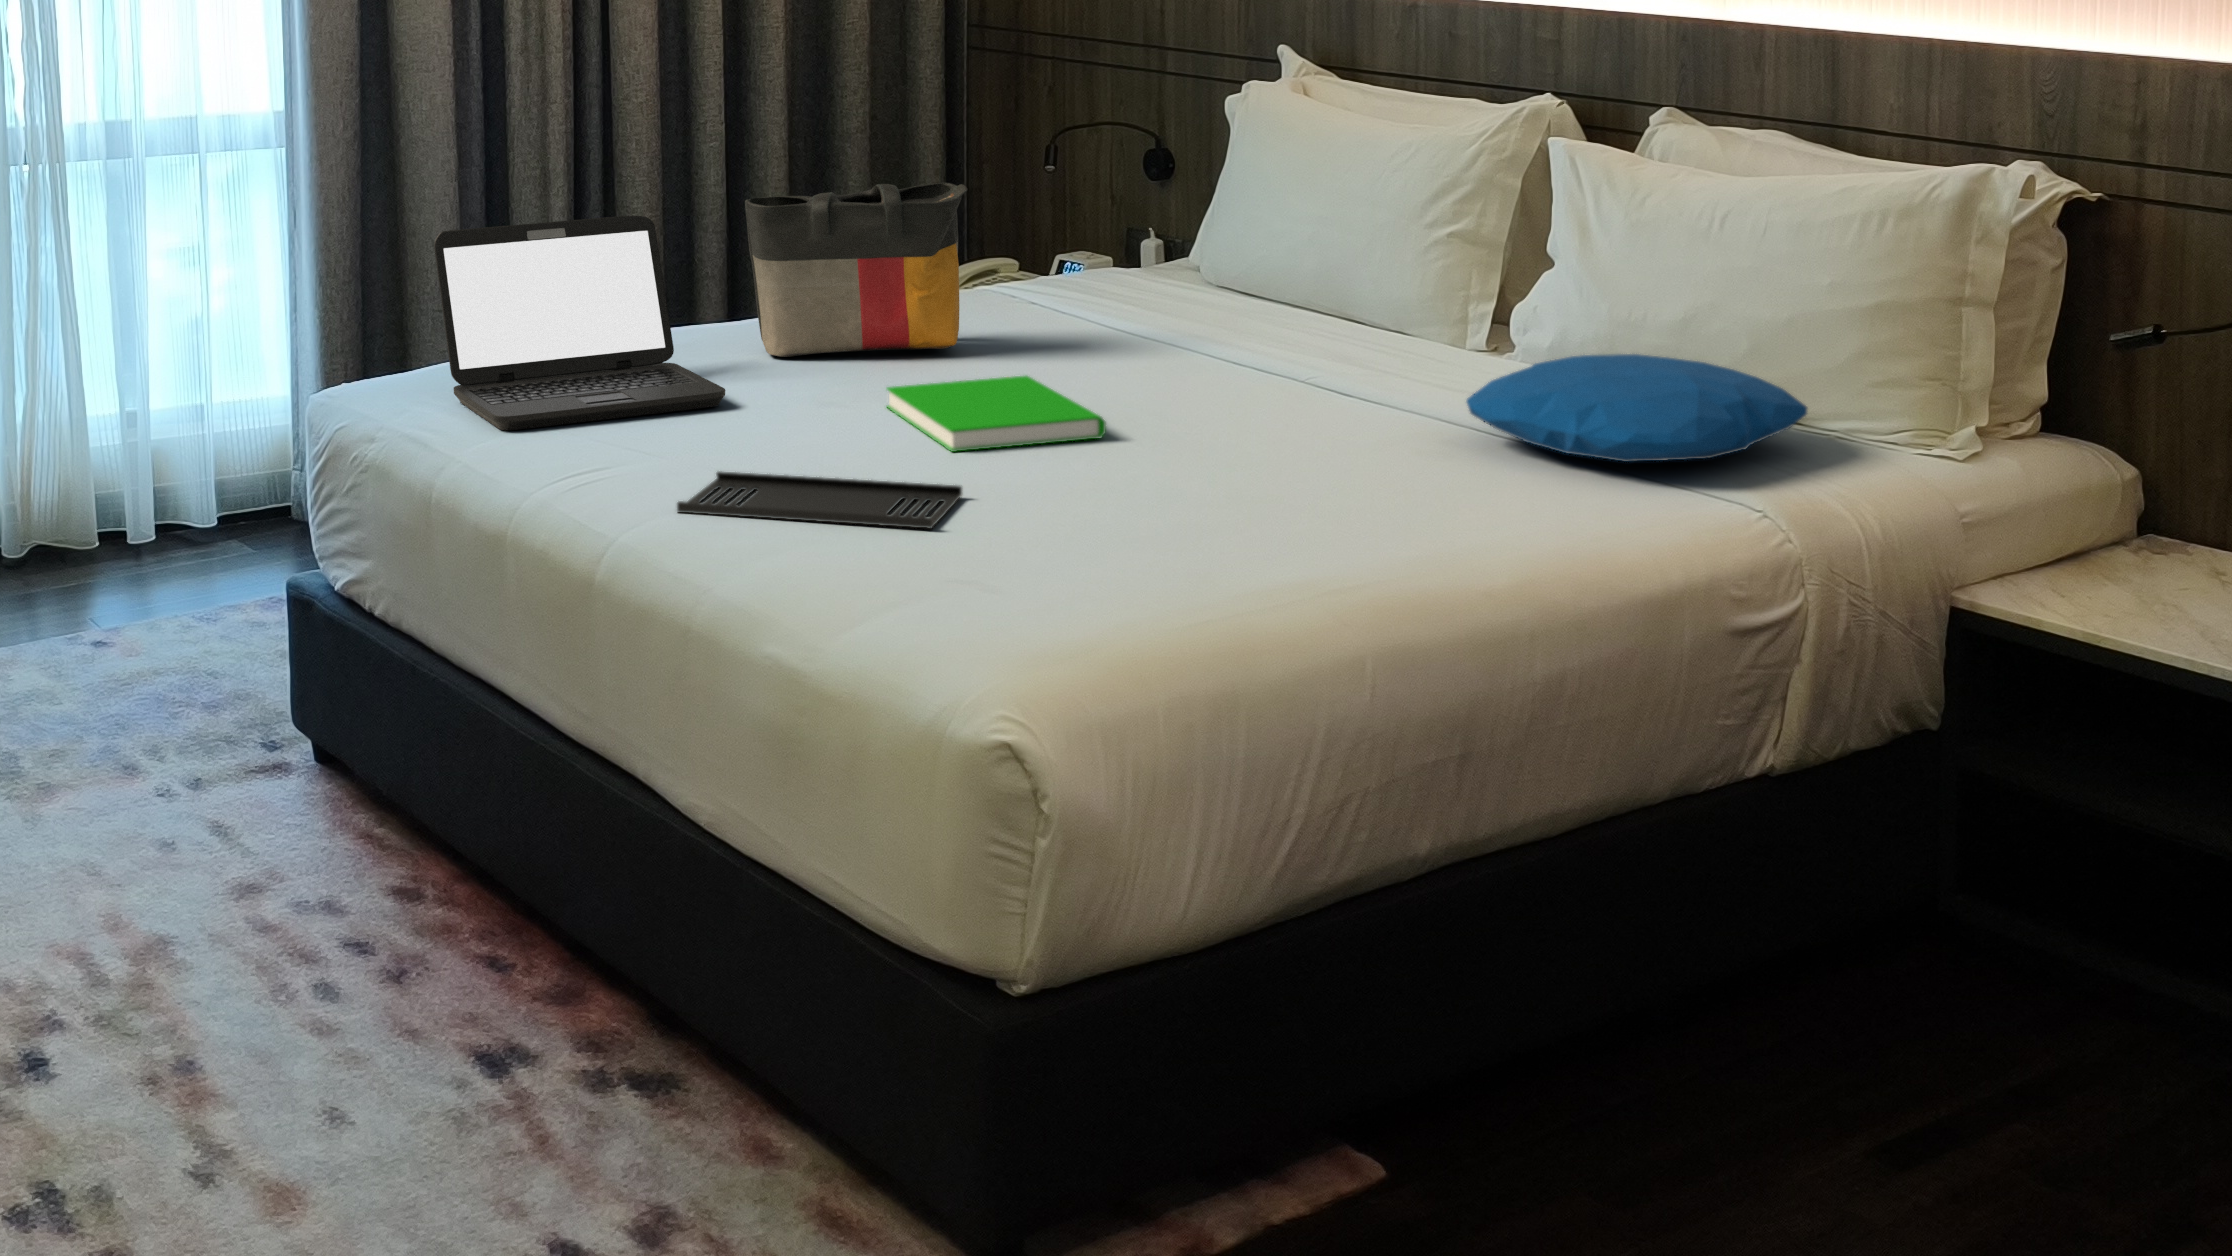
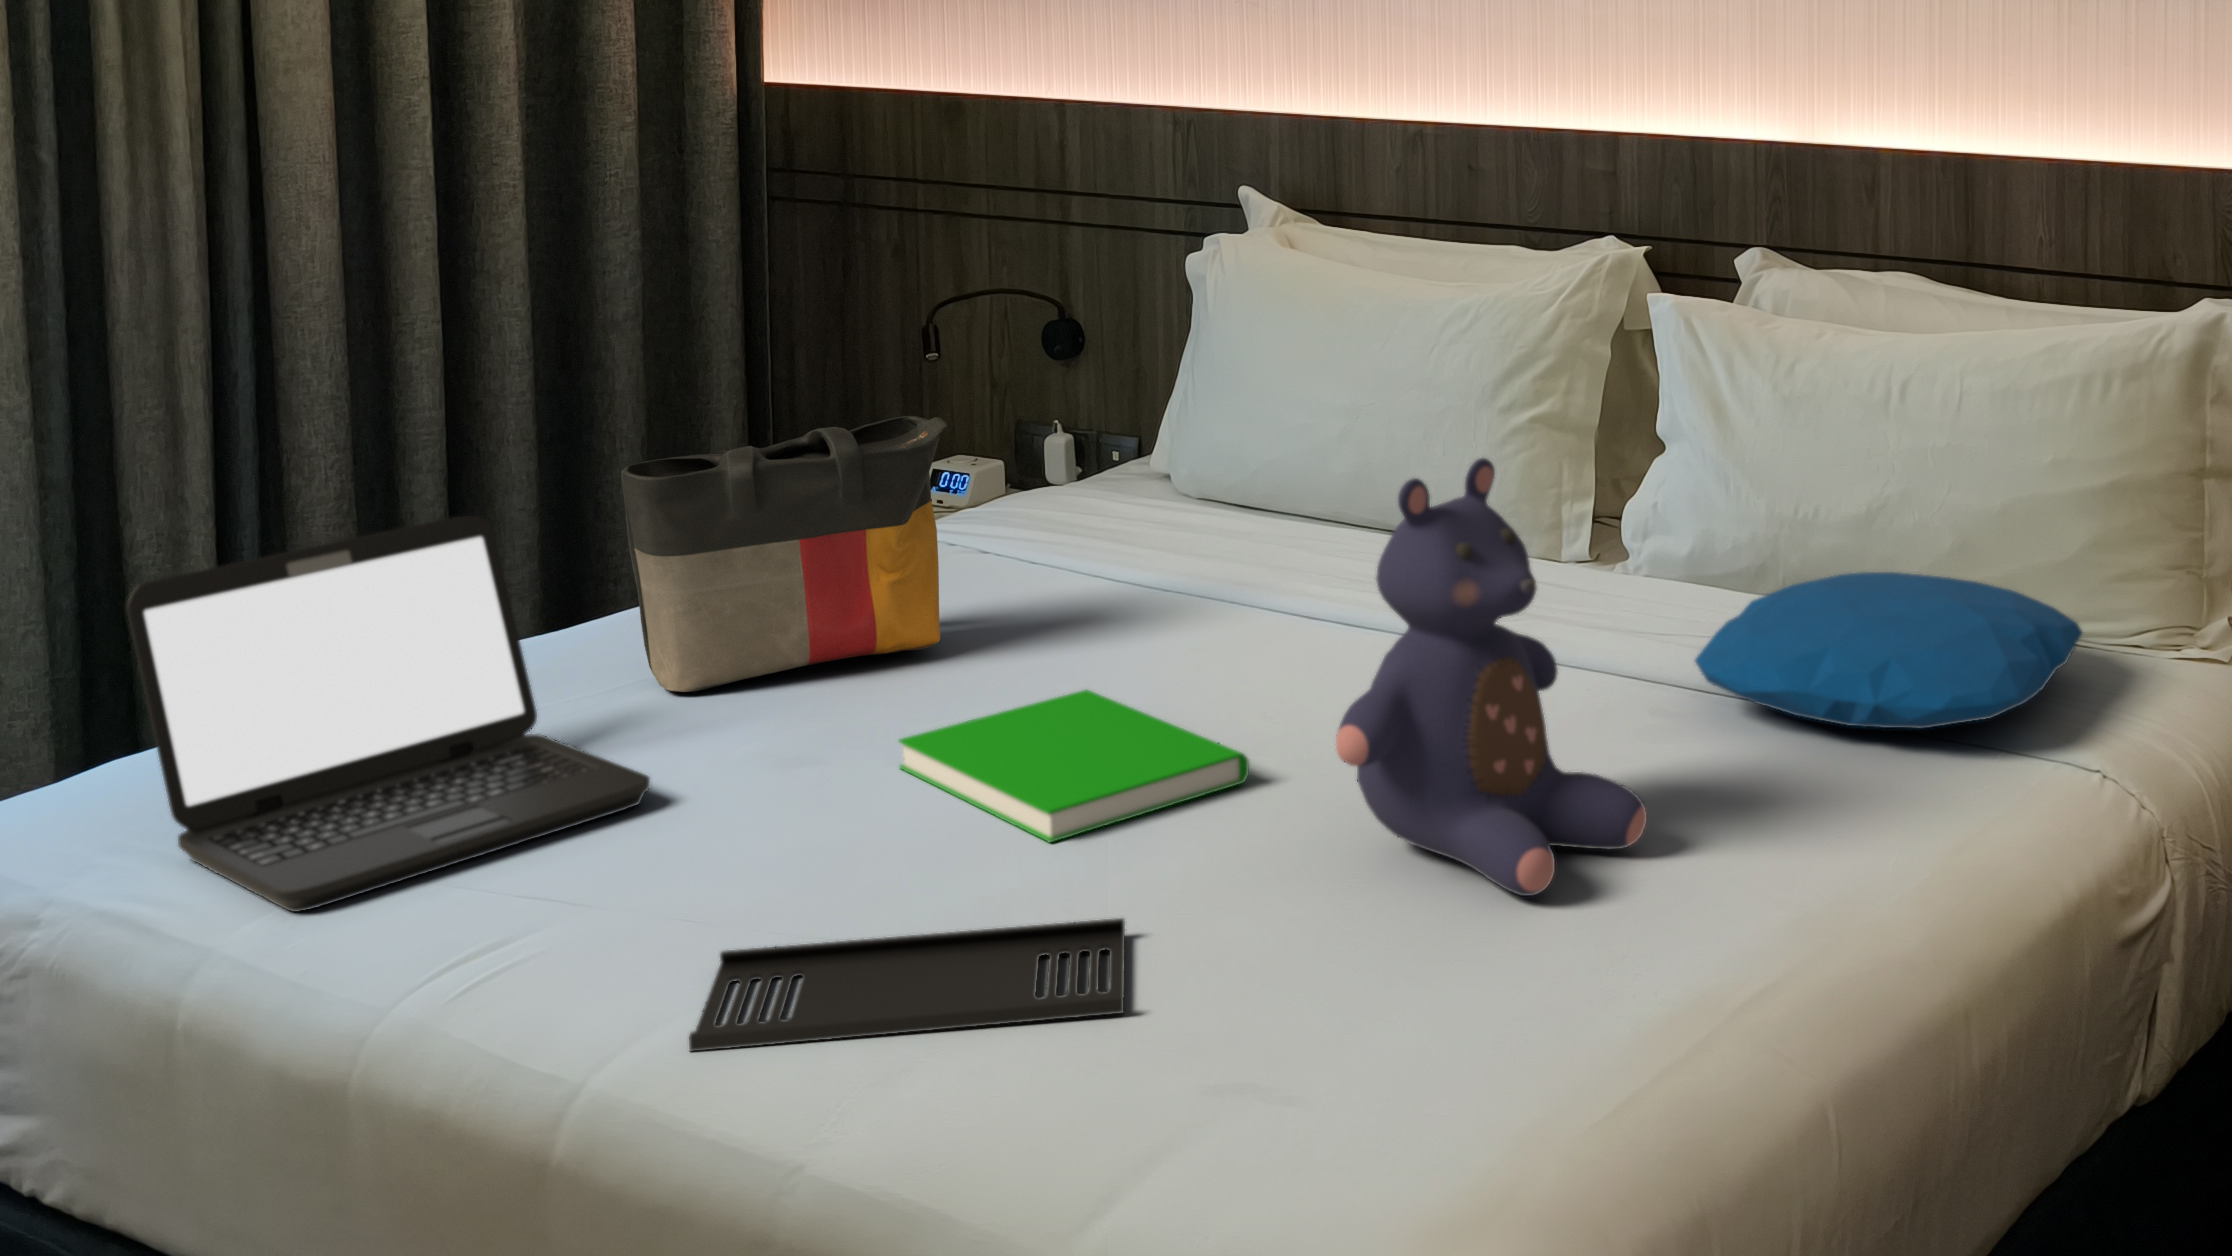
teddy bear: none [1119,209,1347,511] -> present [1336,458,1647,896]

